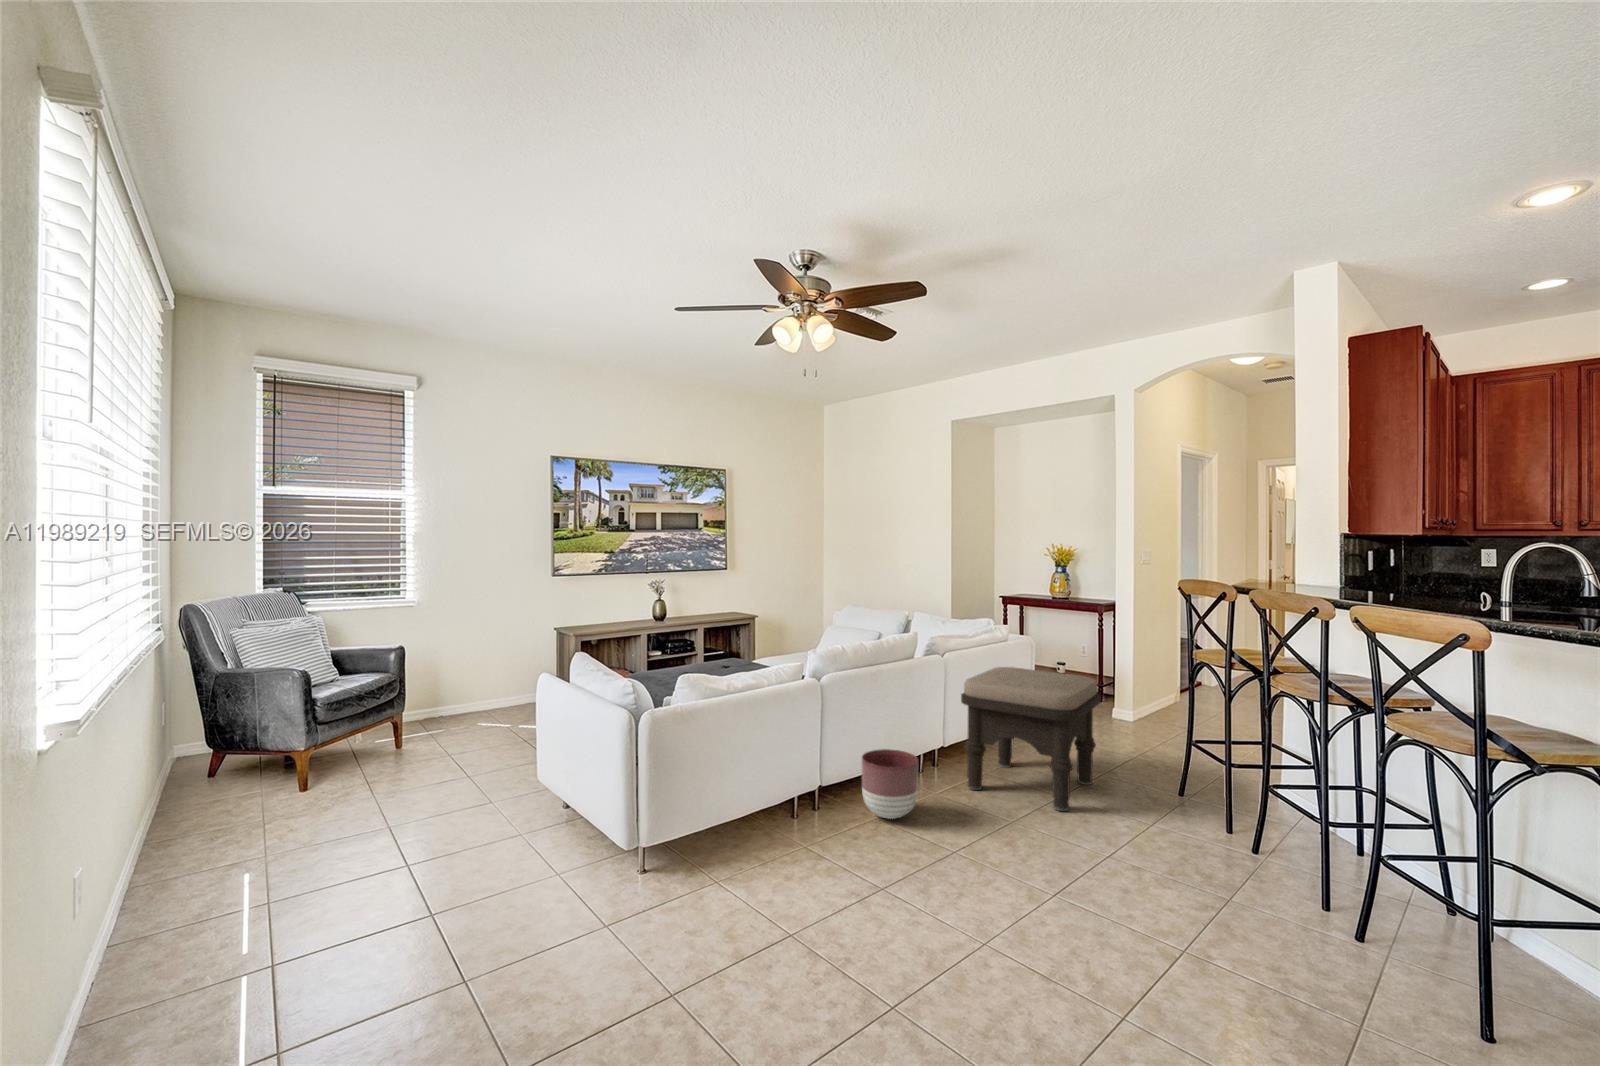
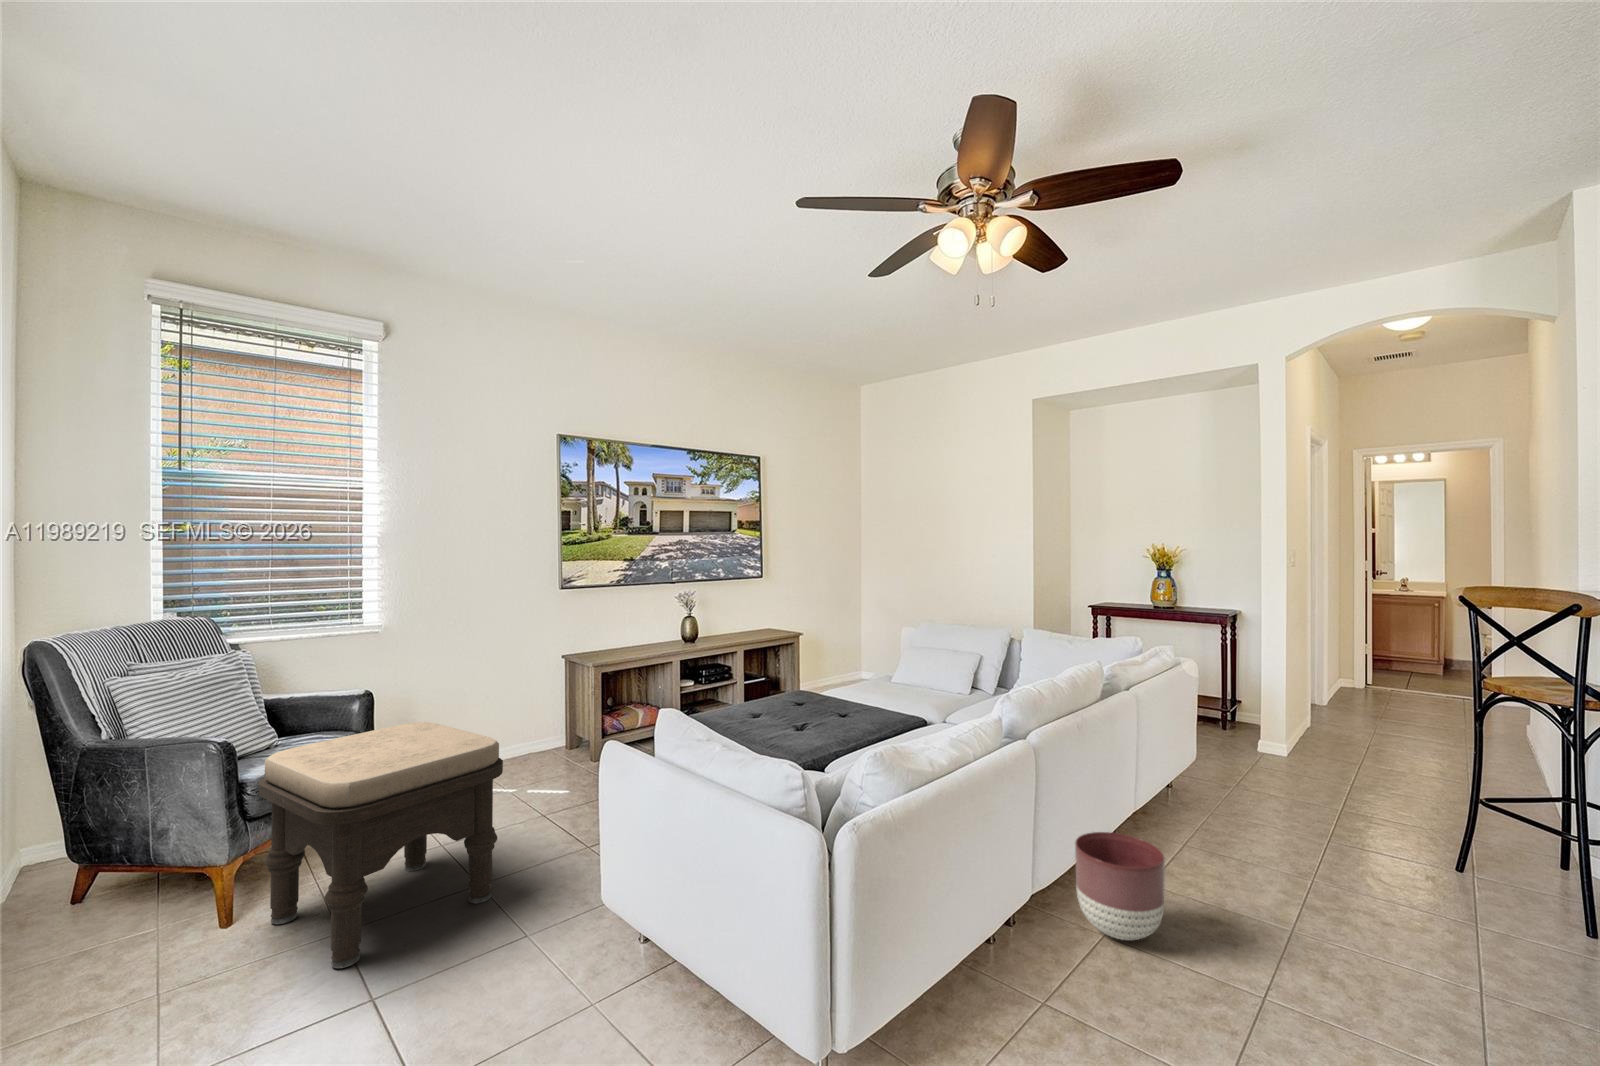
ottoman: present [961,667,1101,811] -> present [259,722,503,968]

